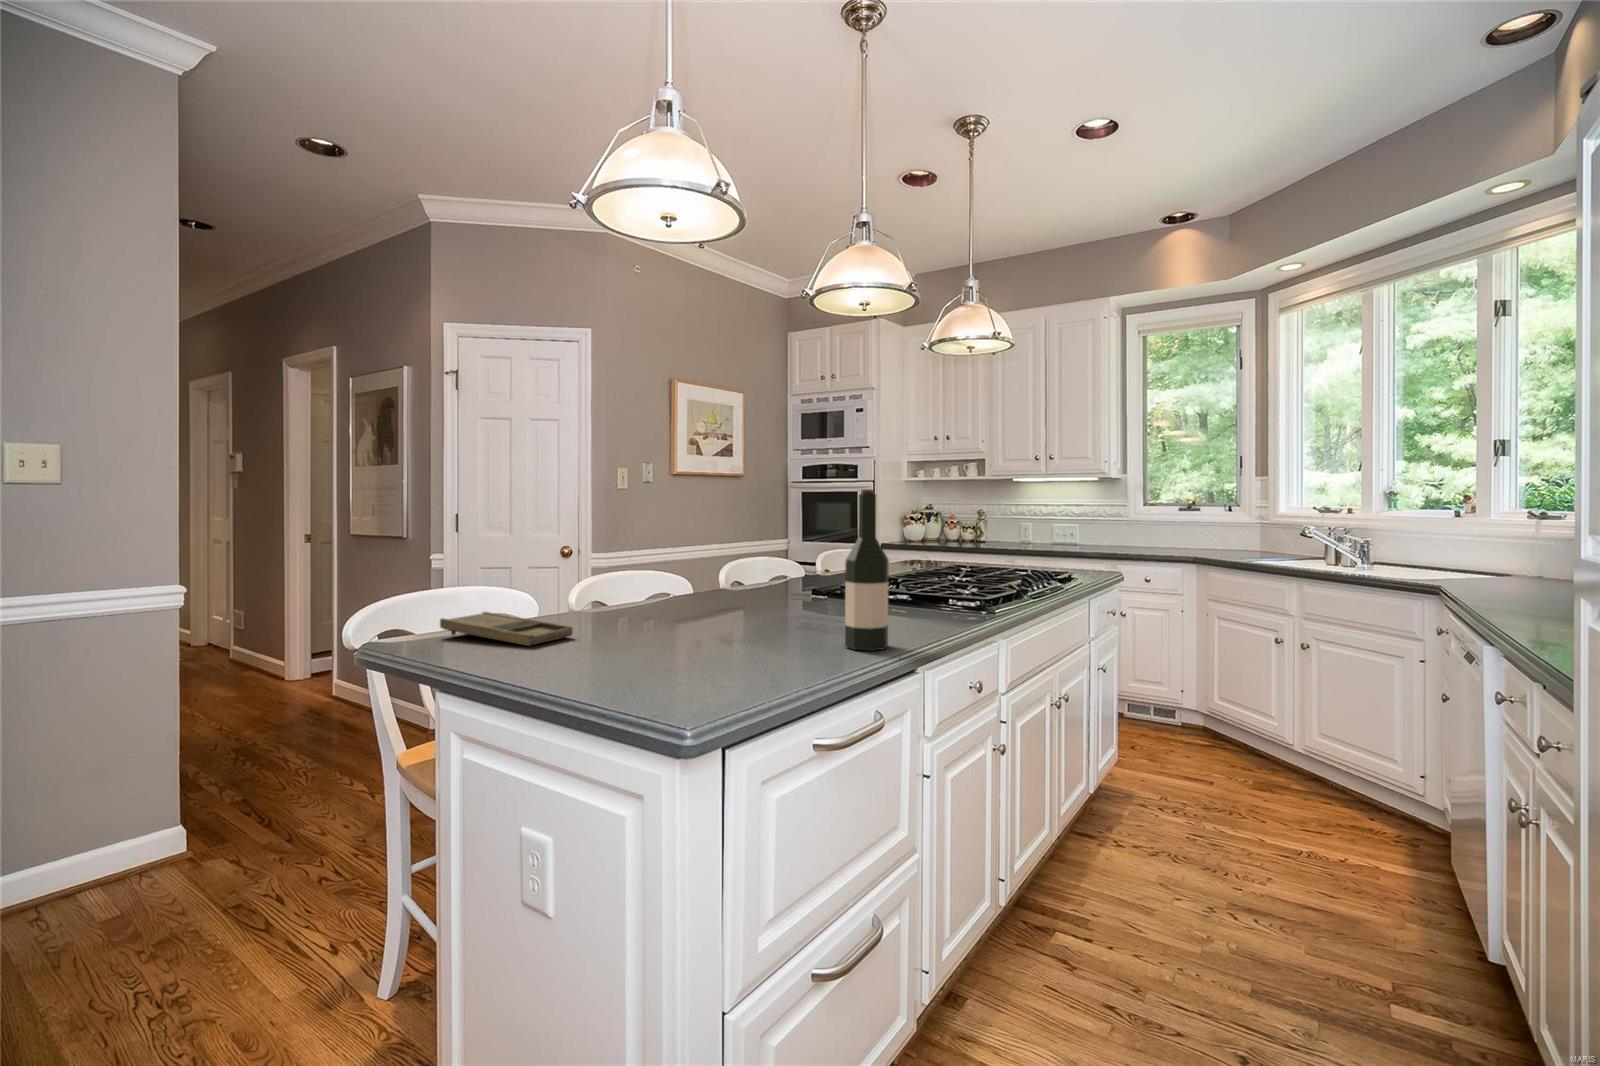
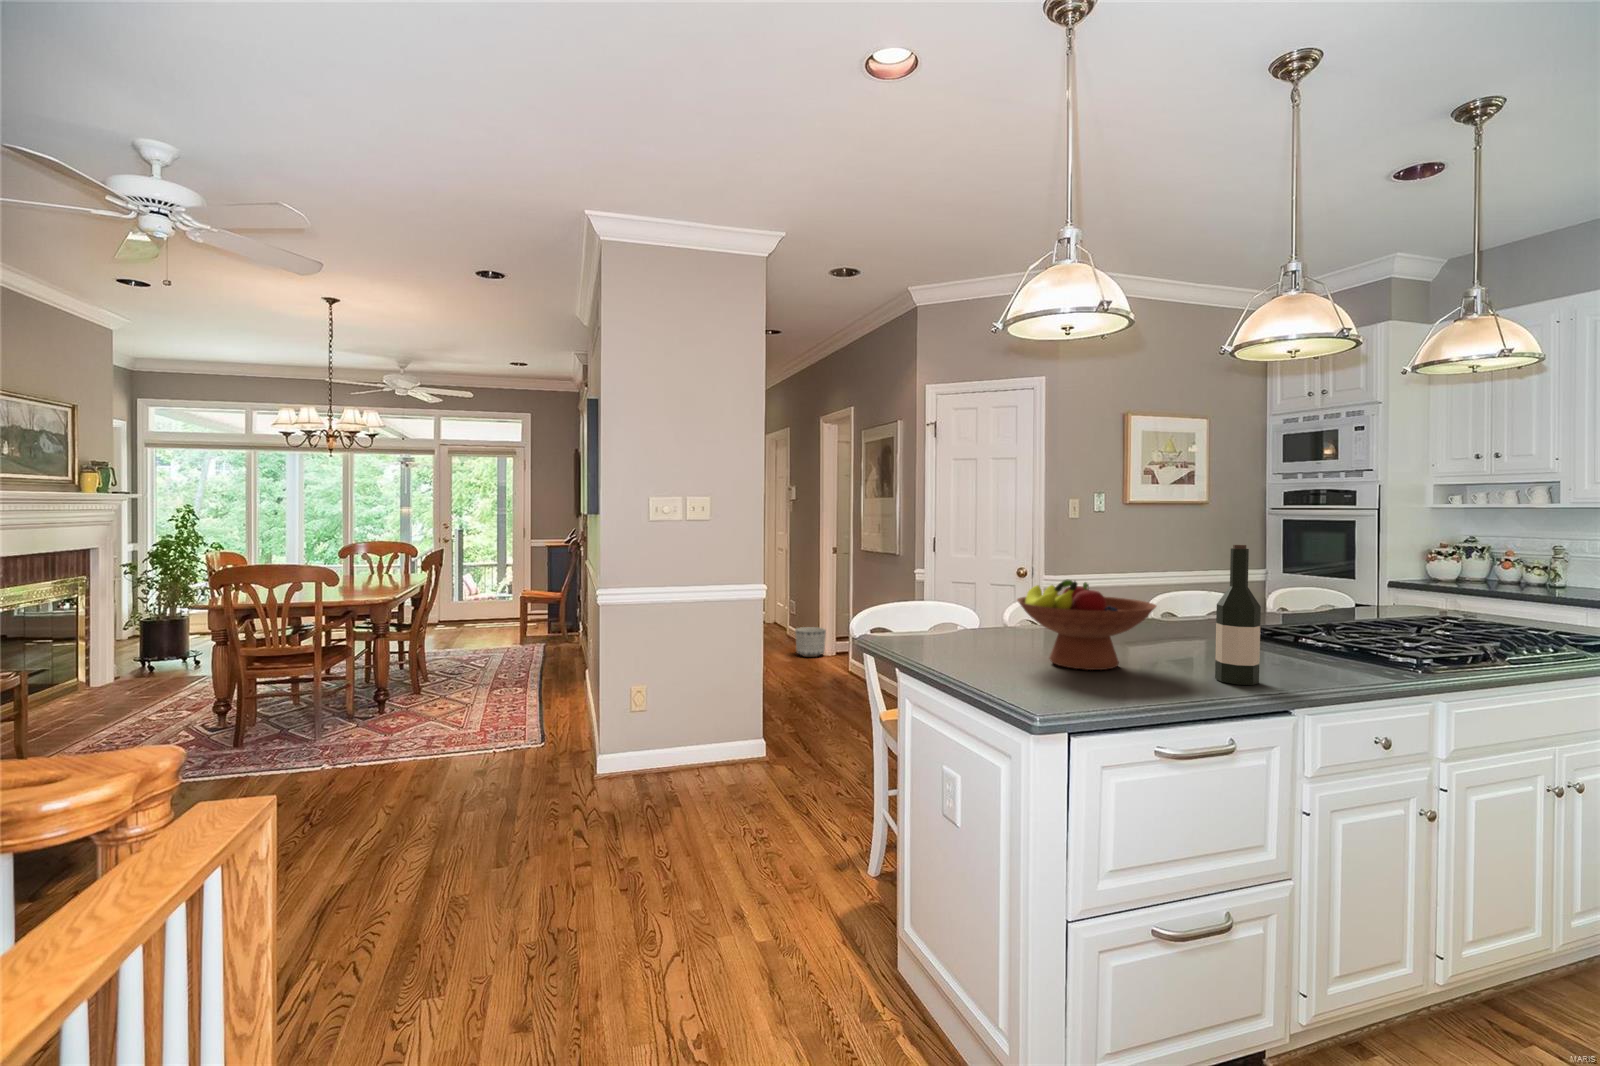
fruit bowl: none [609,540,781,656] -> present [1017,580,1156,670]
tray: present [440,612,573,646] -> none [909,620,996,647]
planter: none [242,642,293,684] -> present [795,627,826,657]

